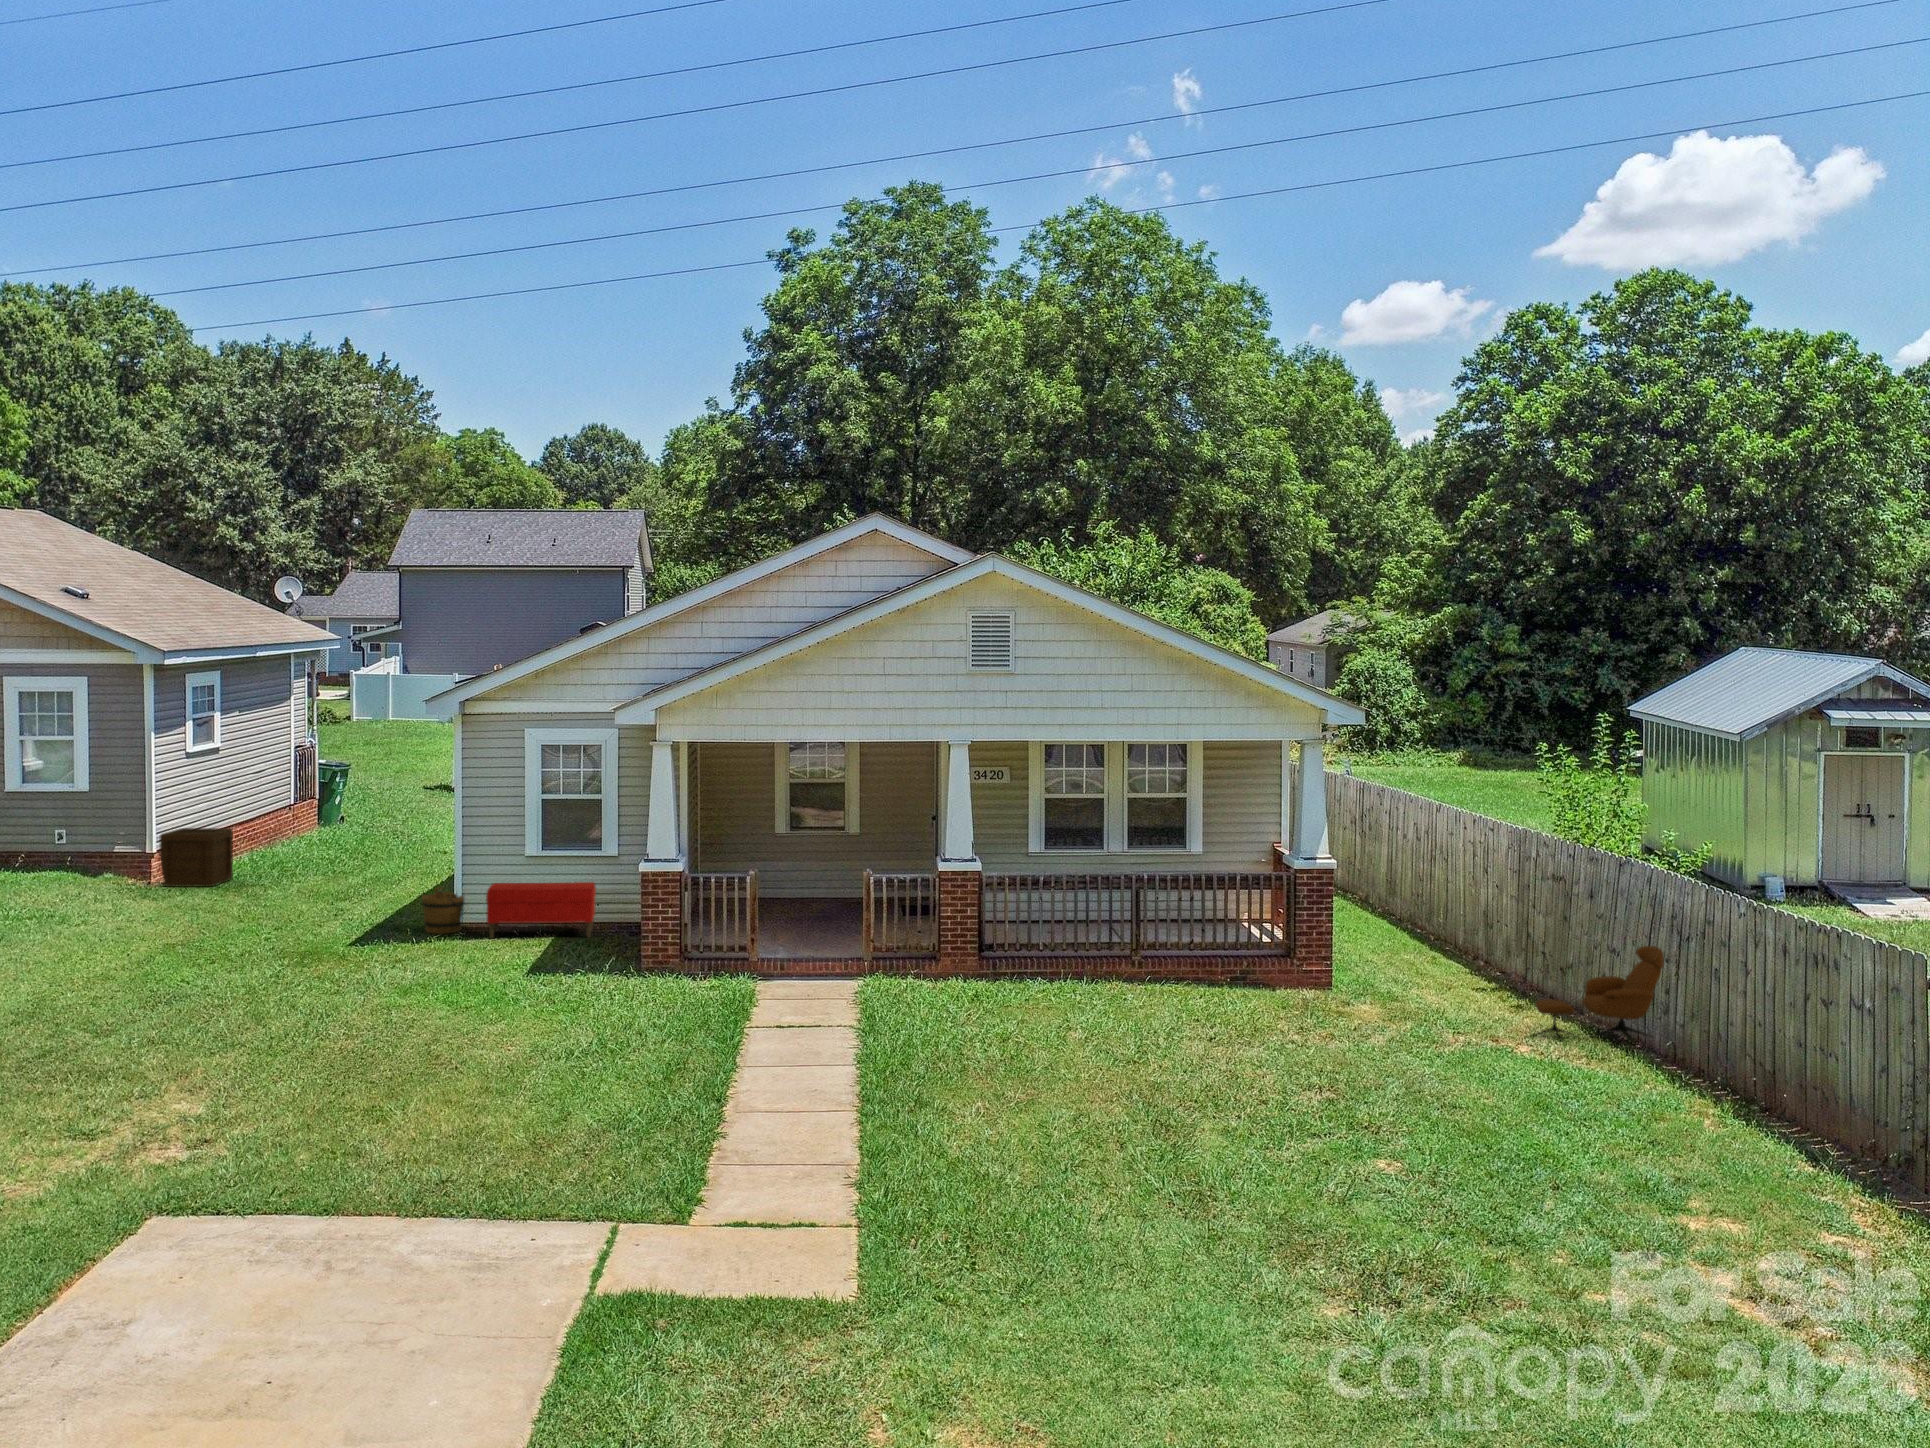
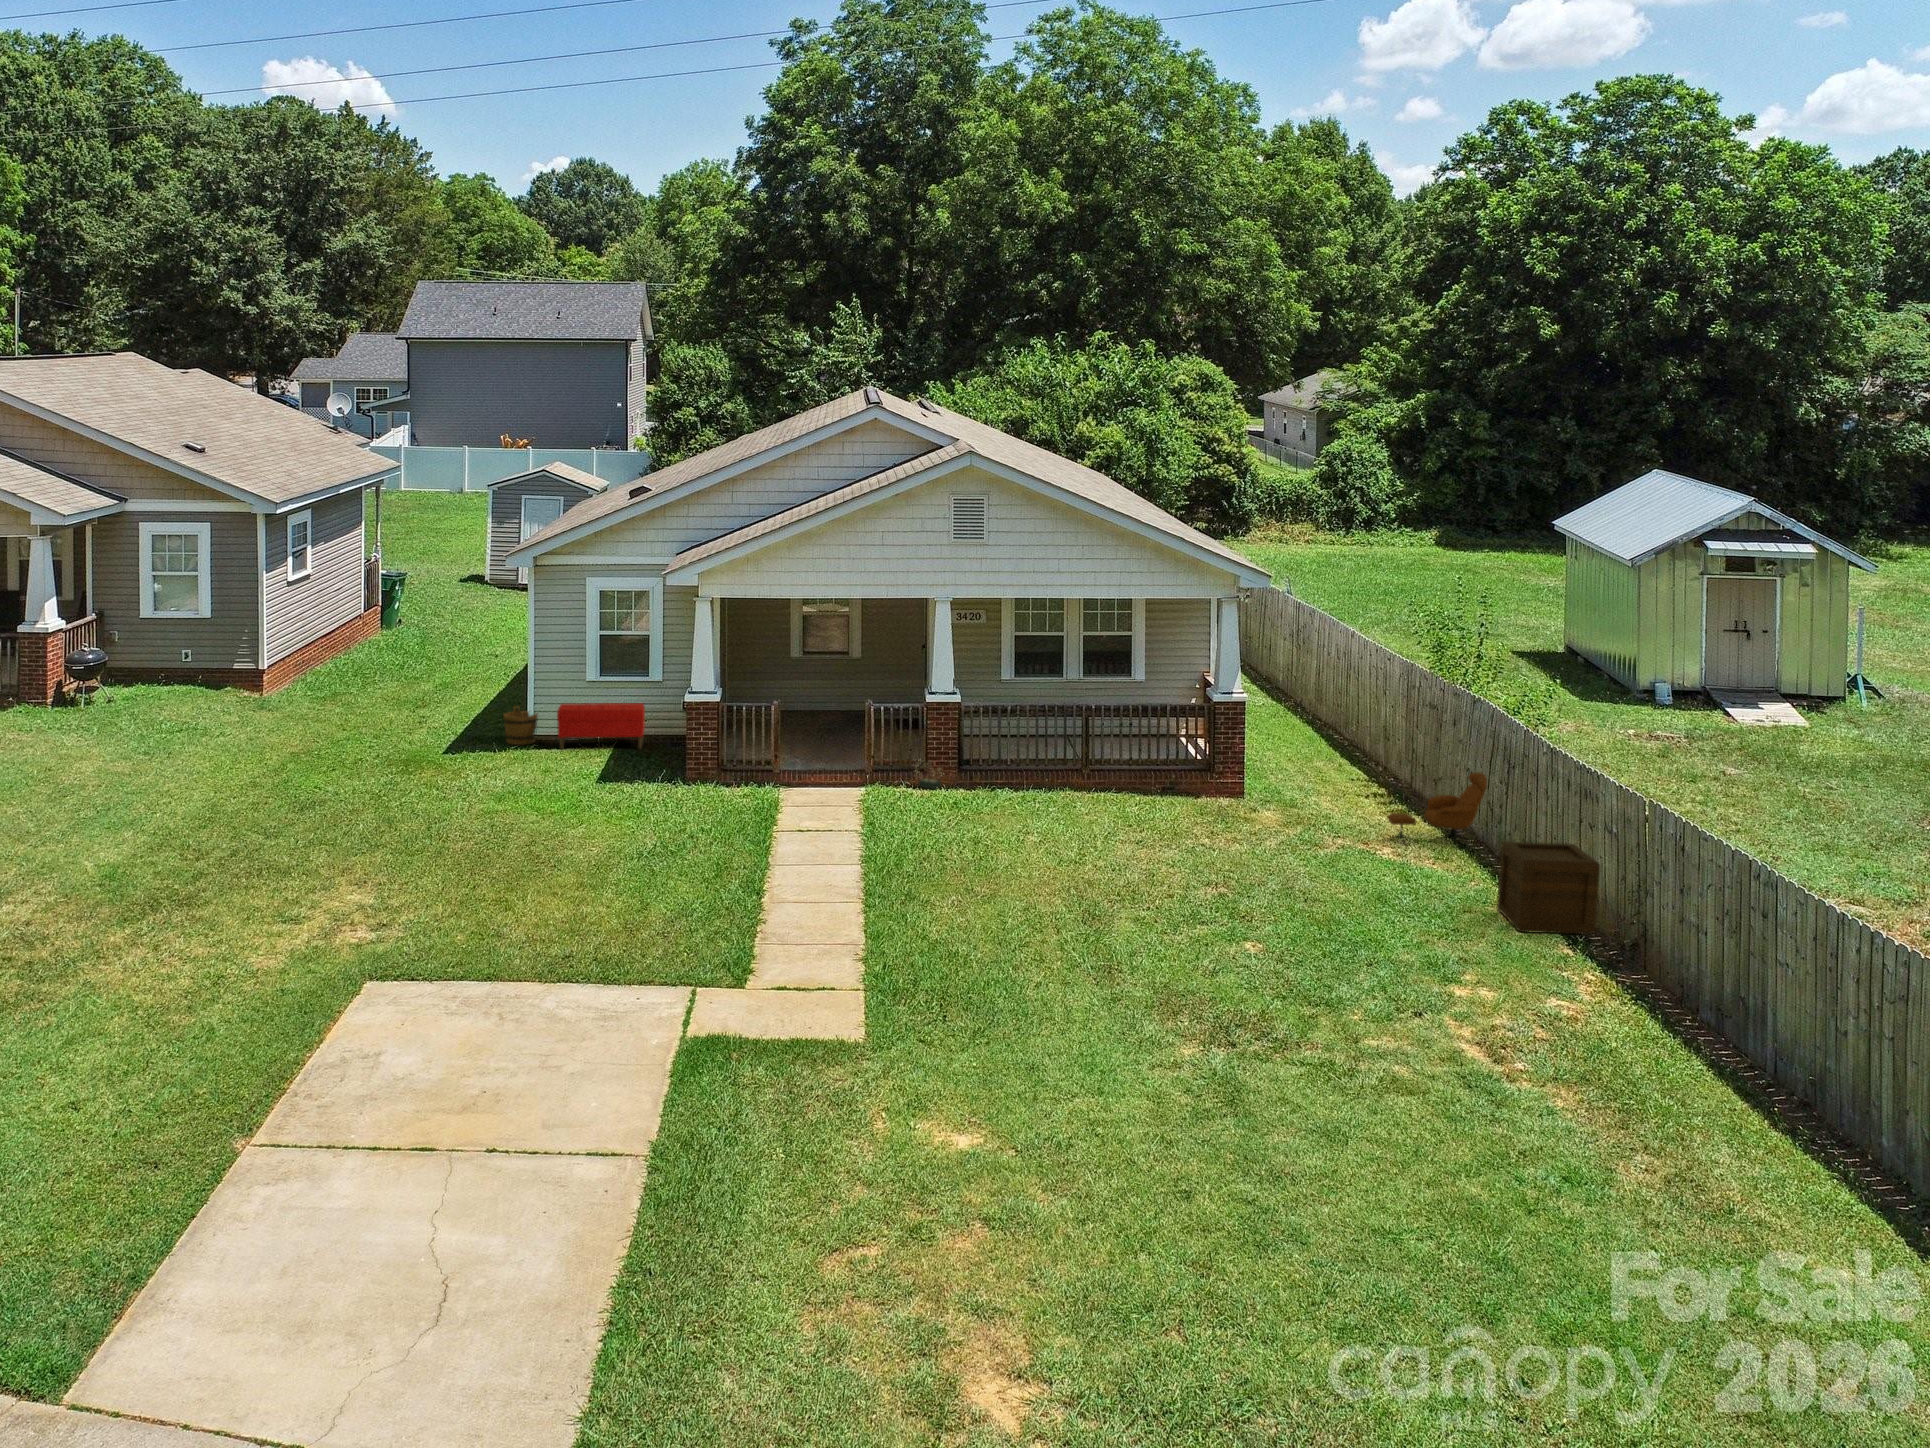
wooden crate: present [159,828,233,887] -> present [1497,842,1600,934]
decorative plant: none [923,942,964,980] -> present [915,759,944,789]

